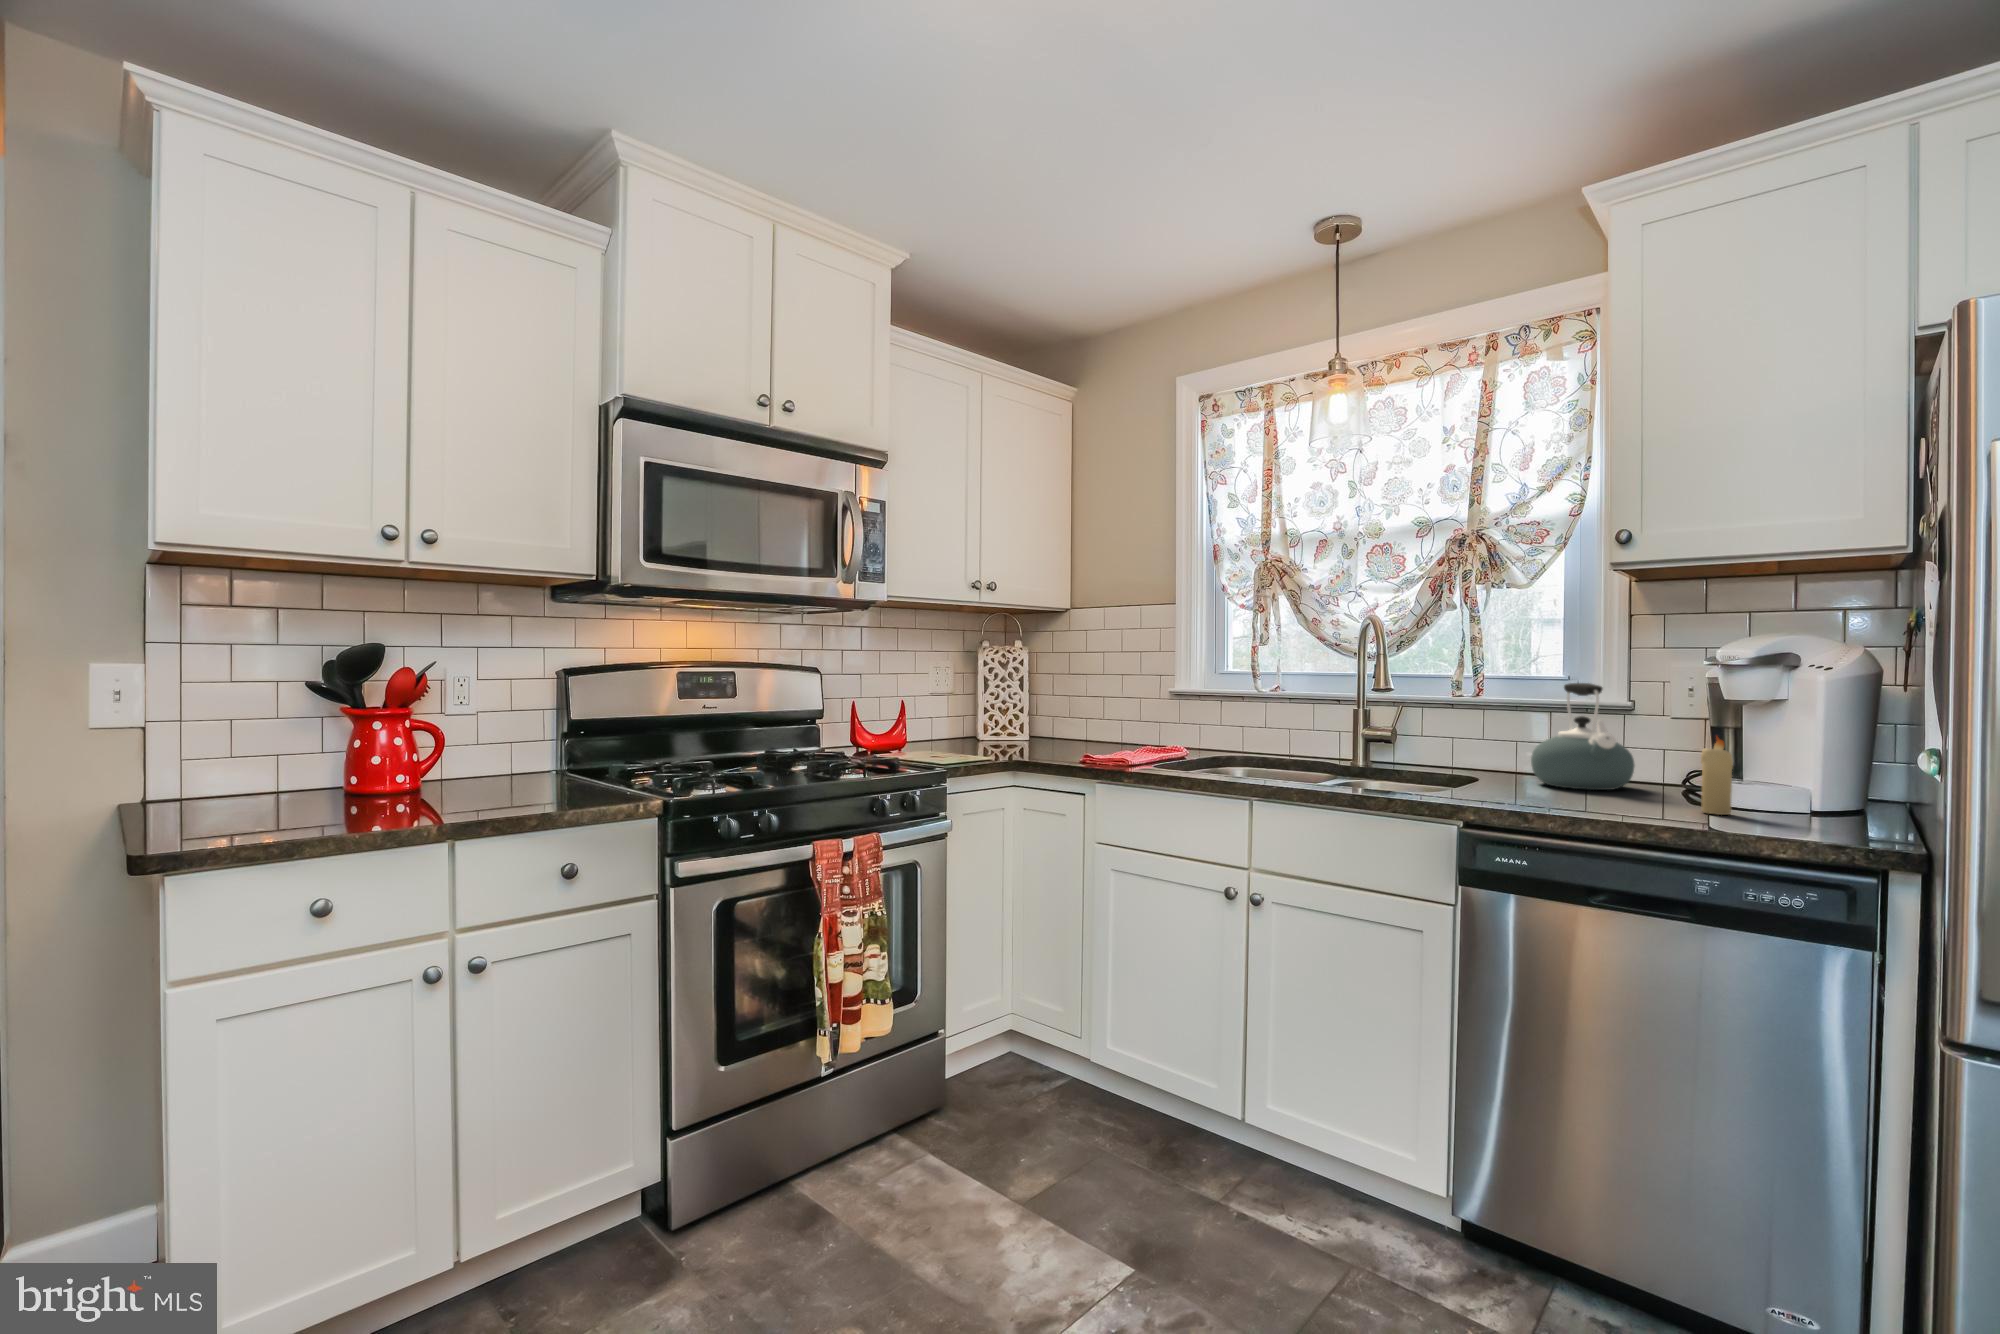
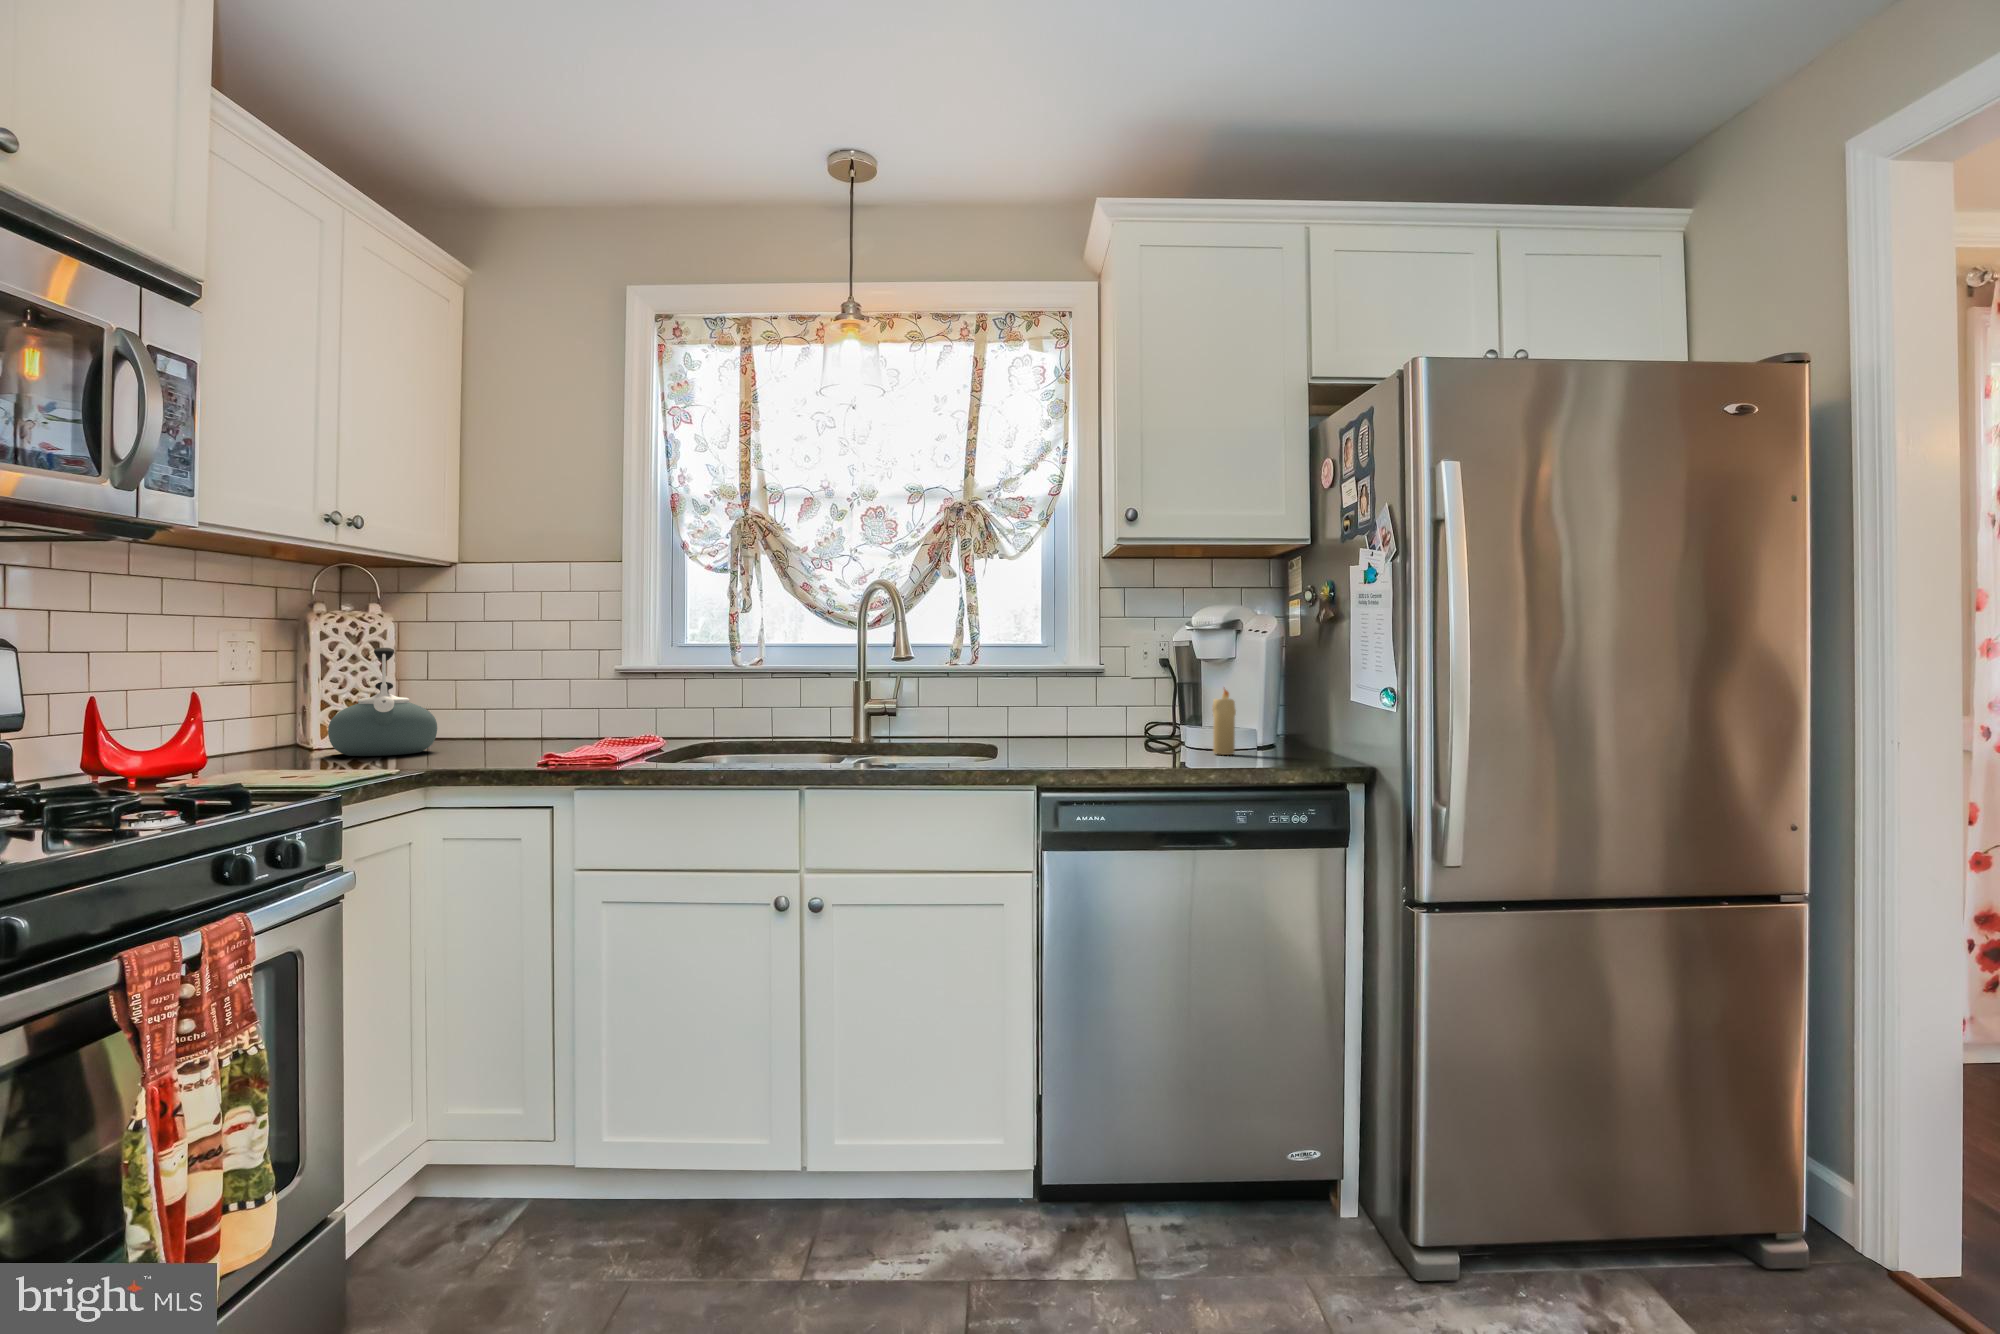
kettle: present [1531,683,1634,790] -> present [328,648,437,756]

